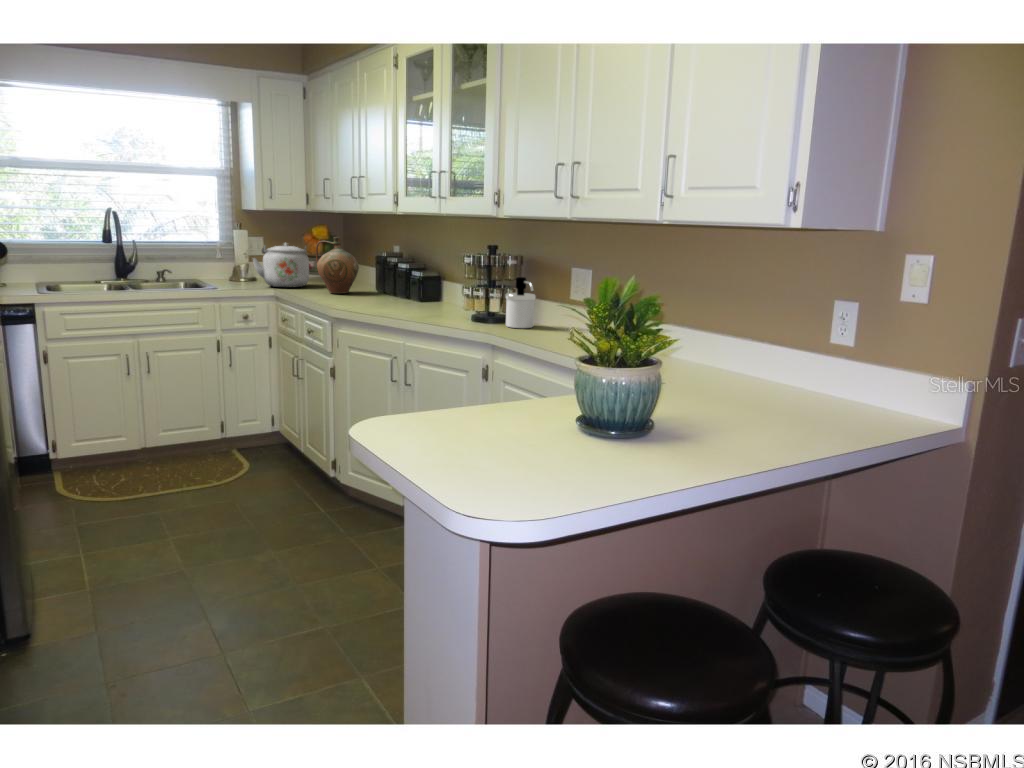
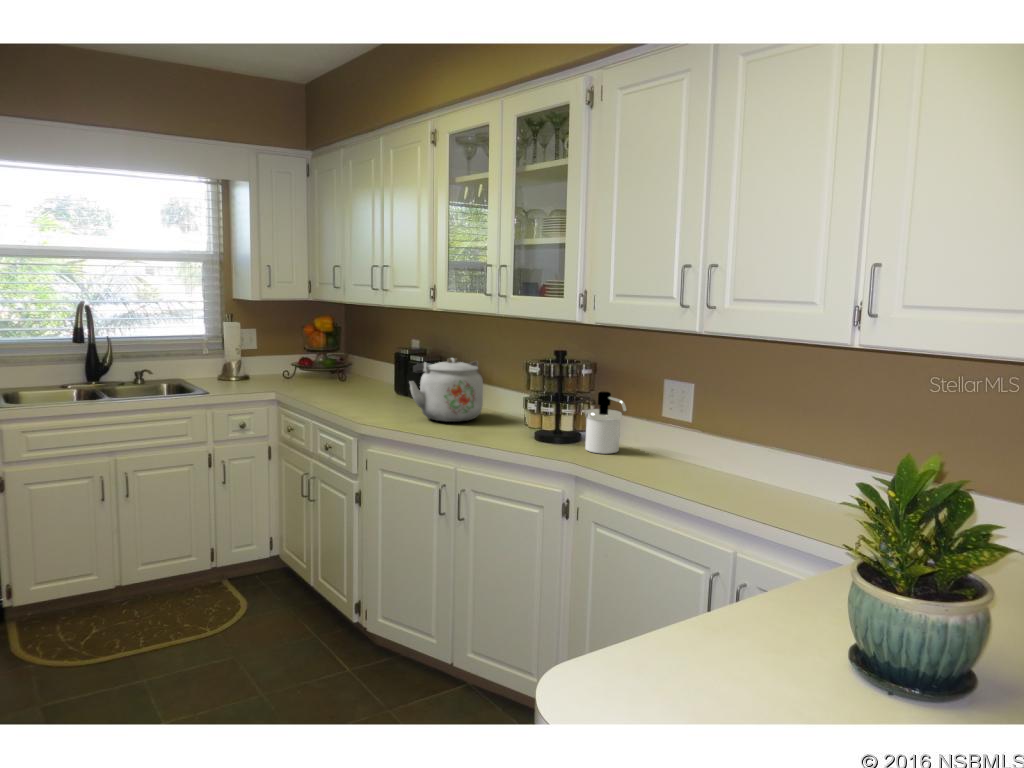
ceramic jug: present [316,237,359,294] -> none [329,333,377,398]
kettle: present [253,243,309,287] -> present [409,358,483,422]

